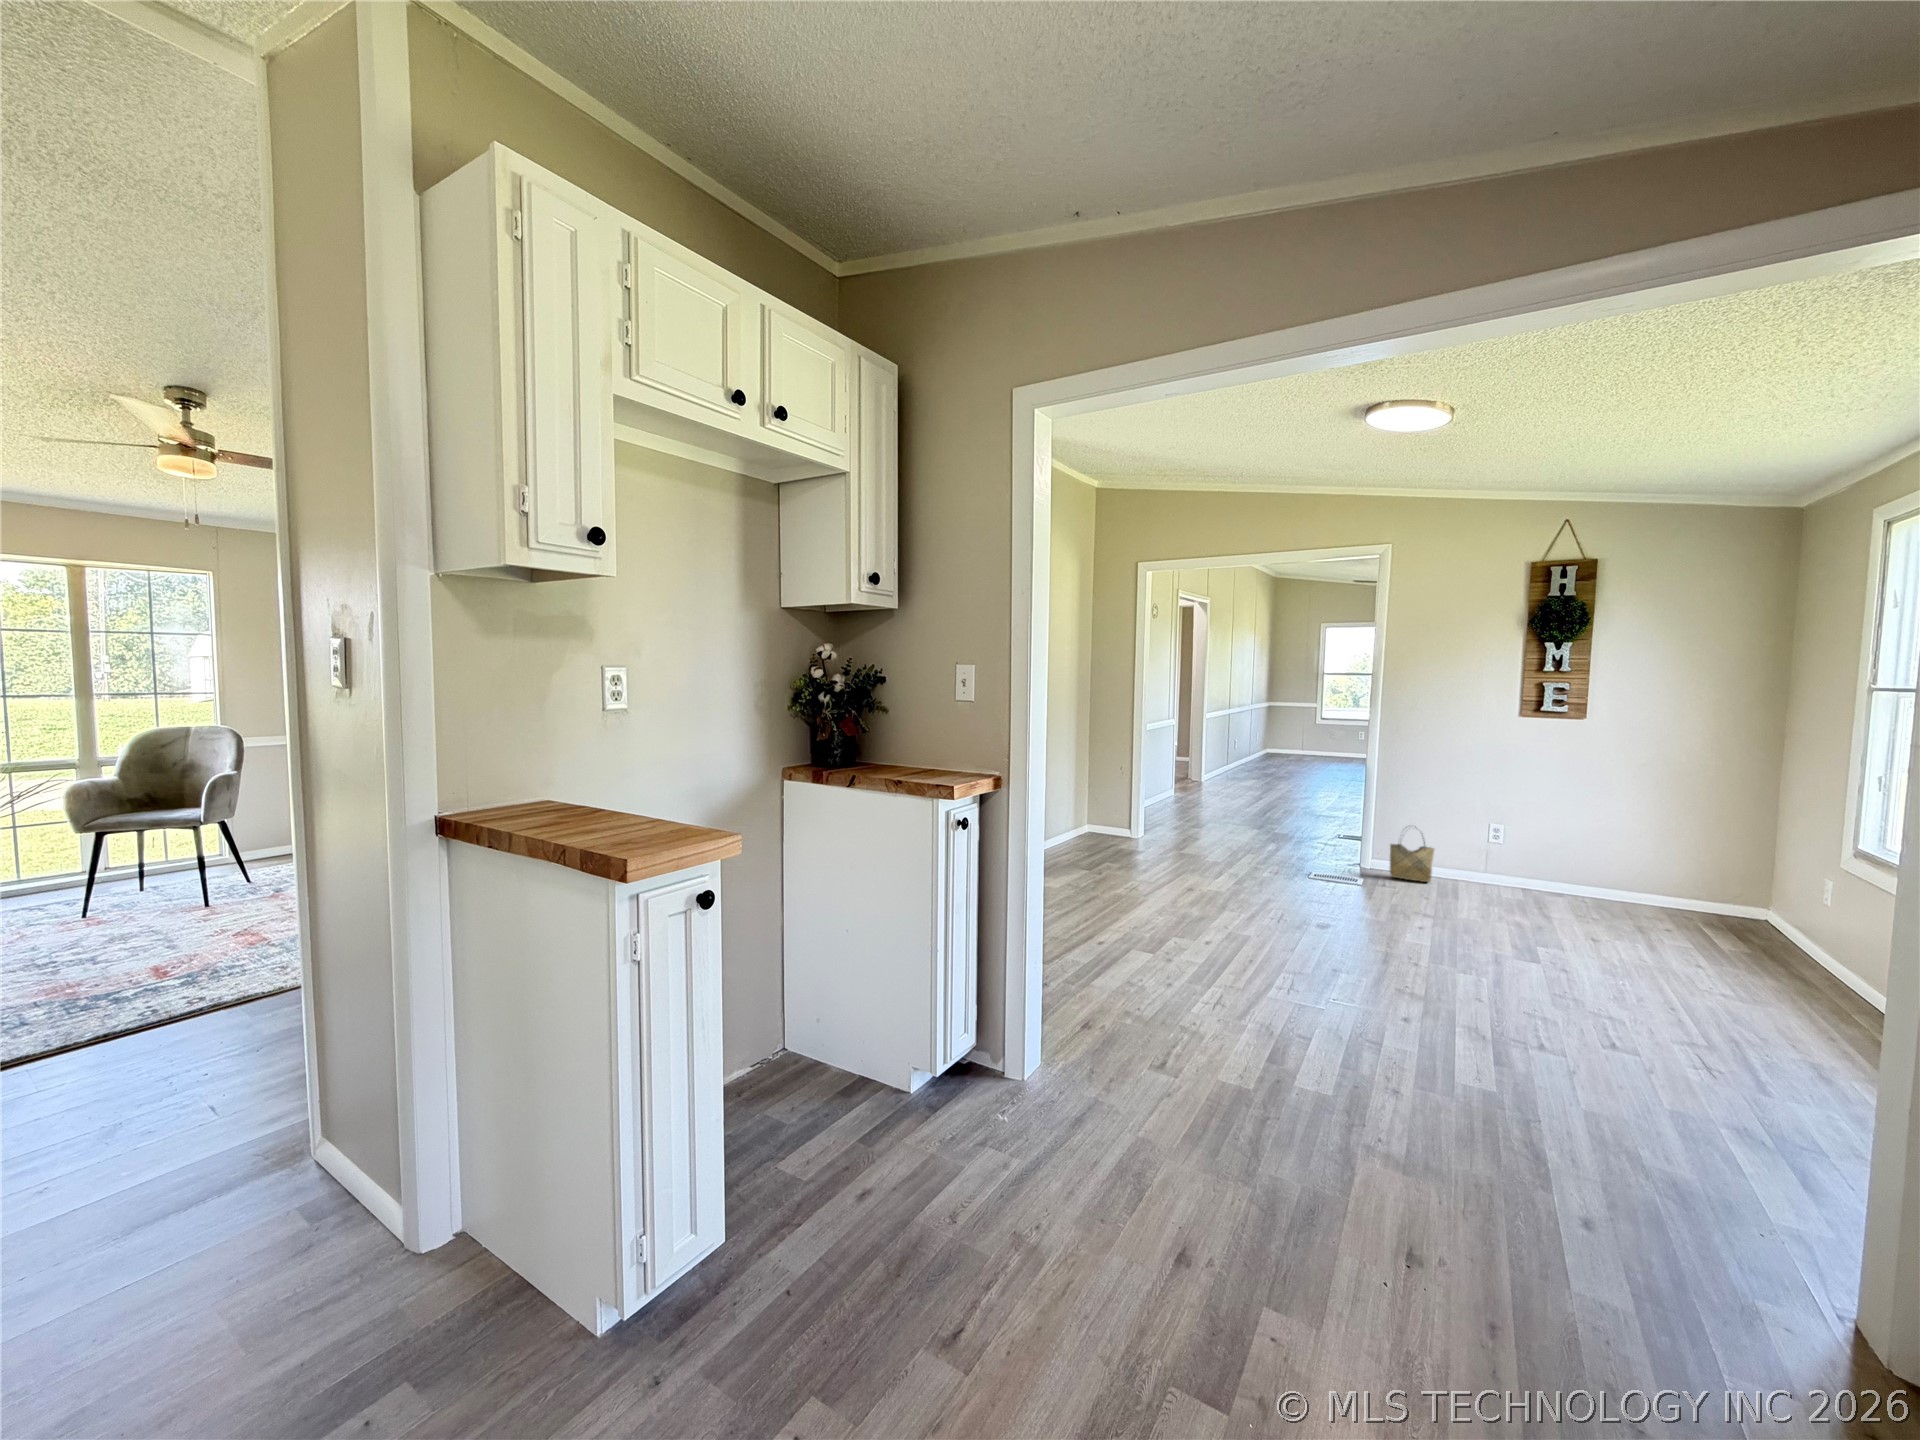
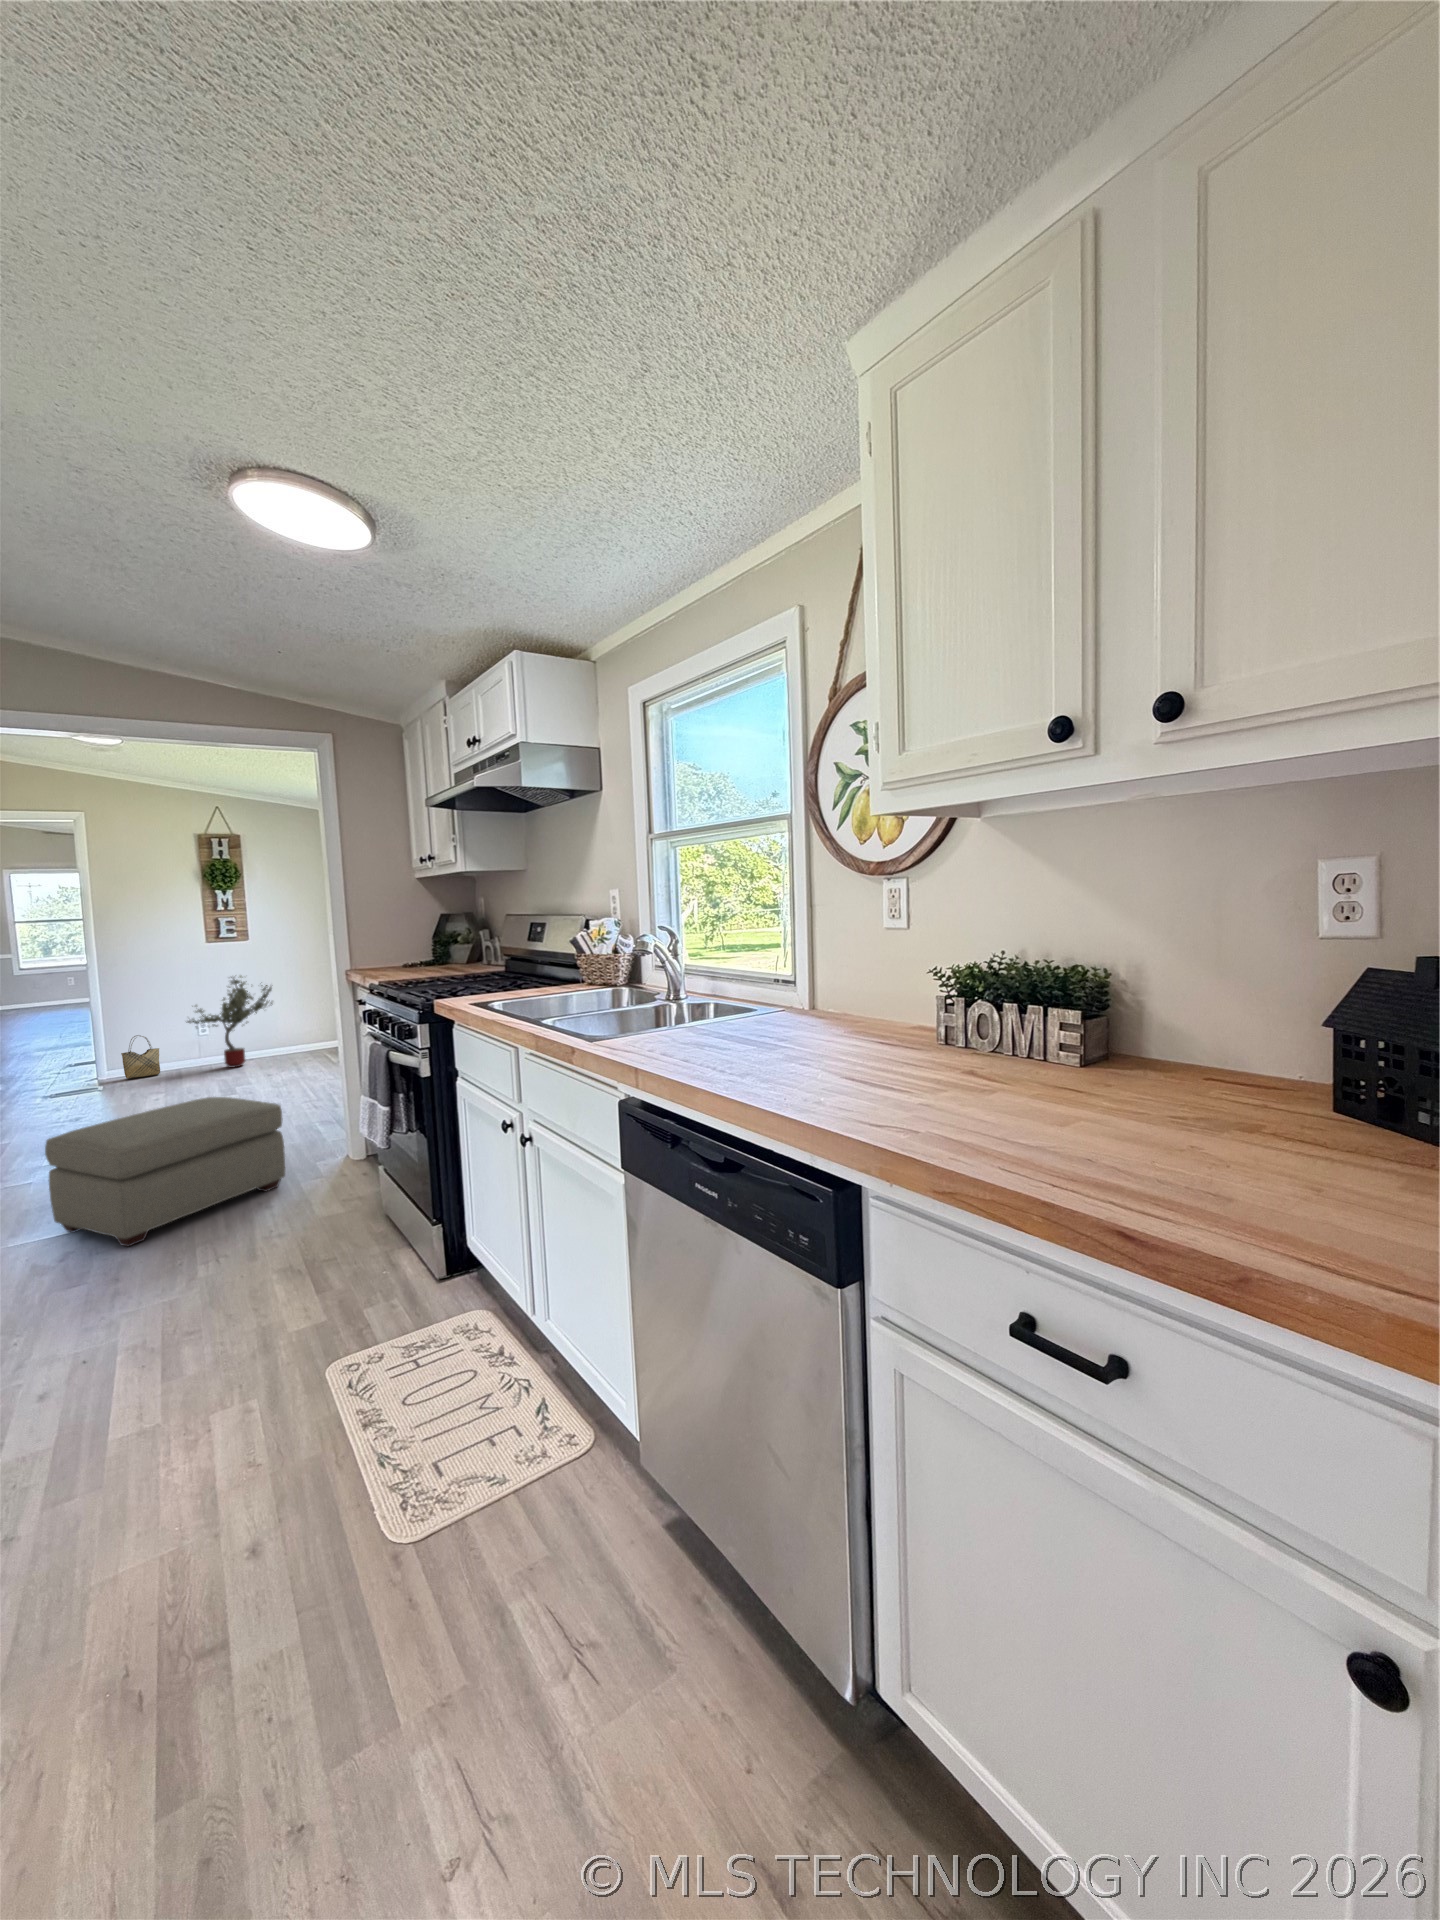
potted tree: none [1472,768,1615,905] -> present [187,976,272,1068]
ottoman: none [1236,992,1654,1277] -> present [45,1097,285,1246]

